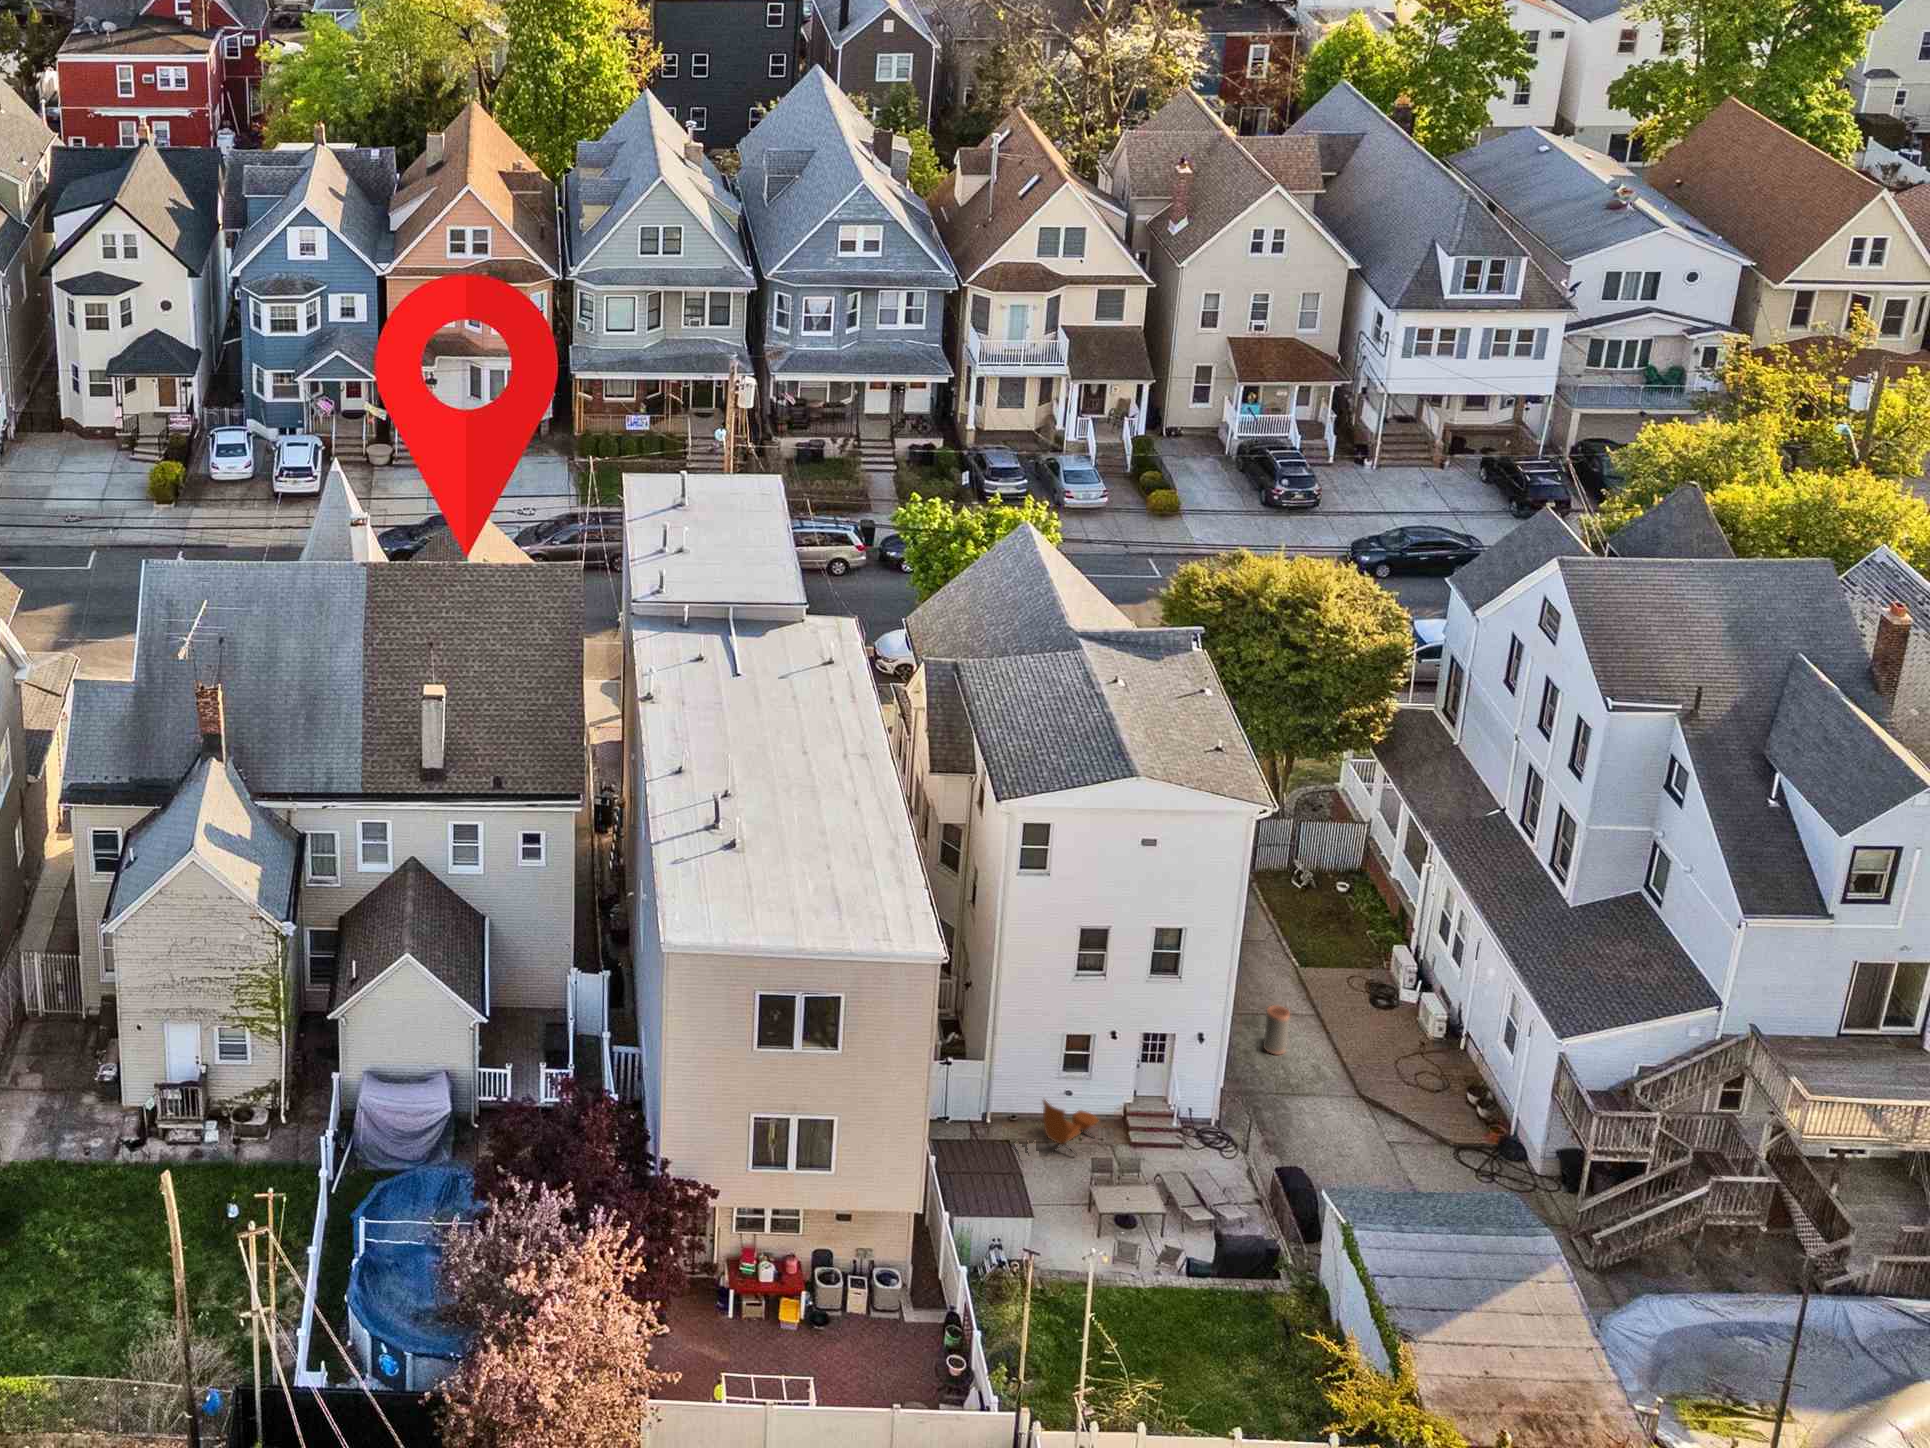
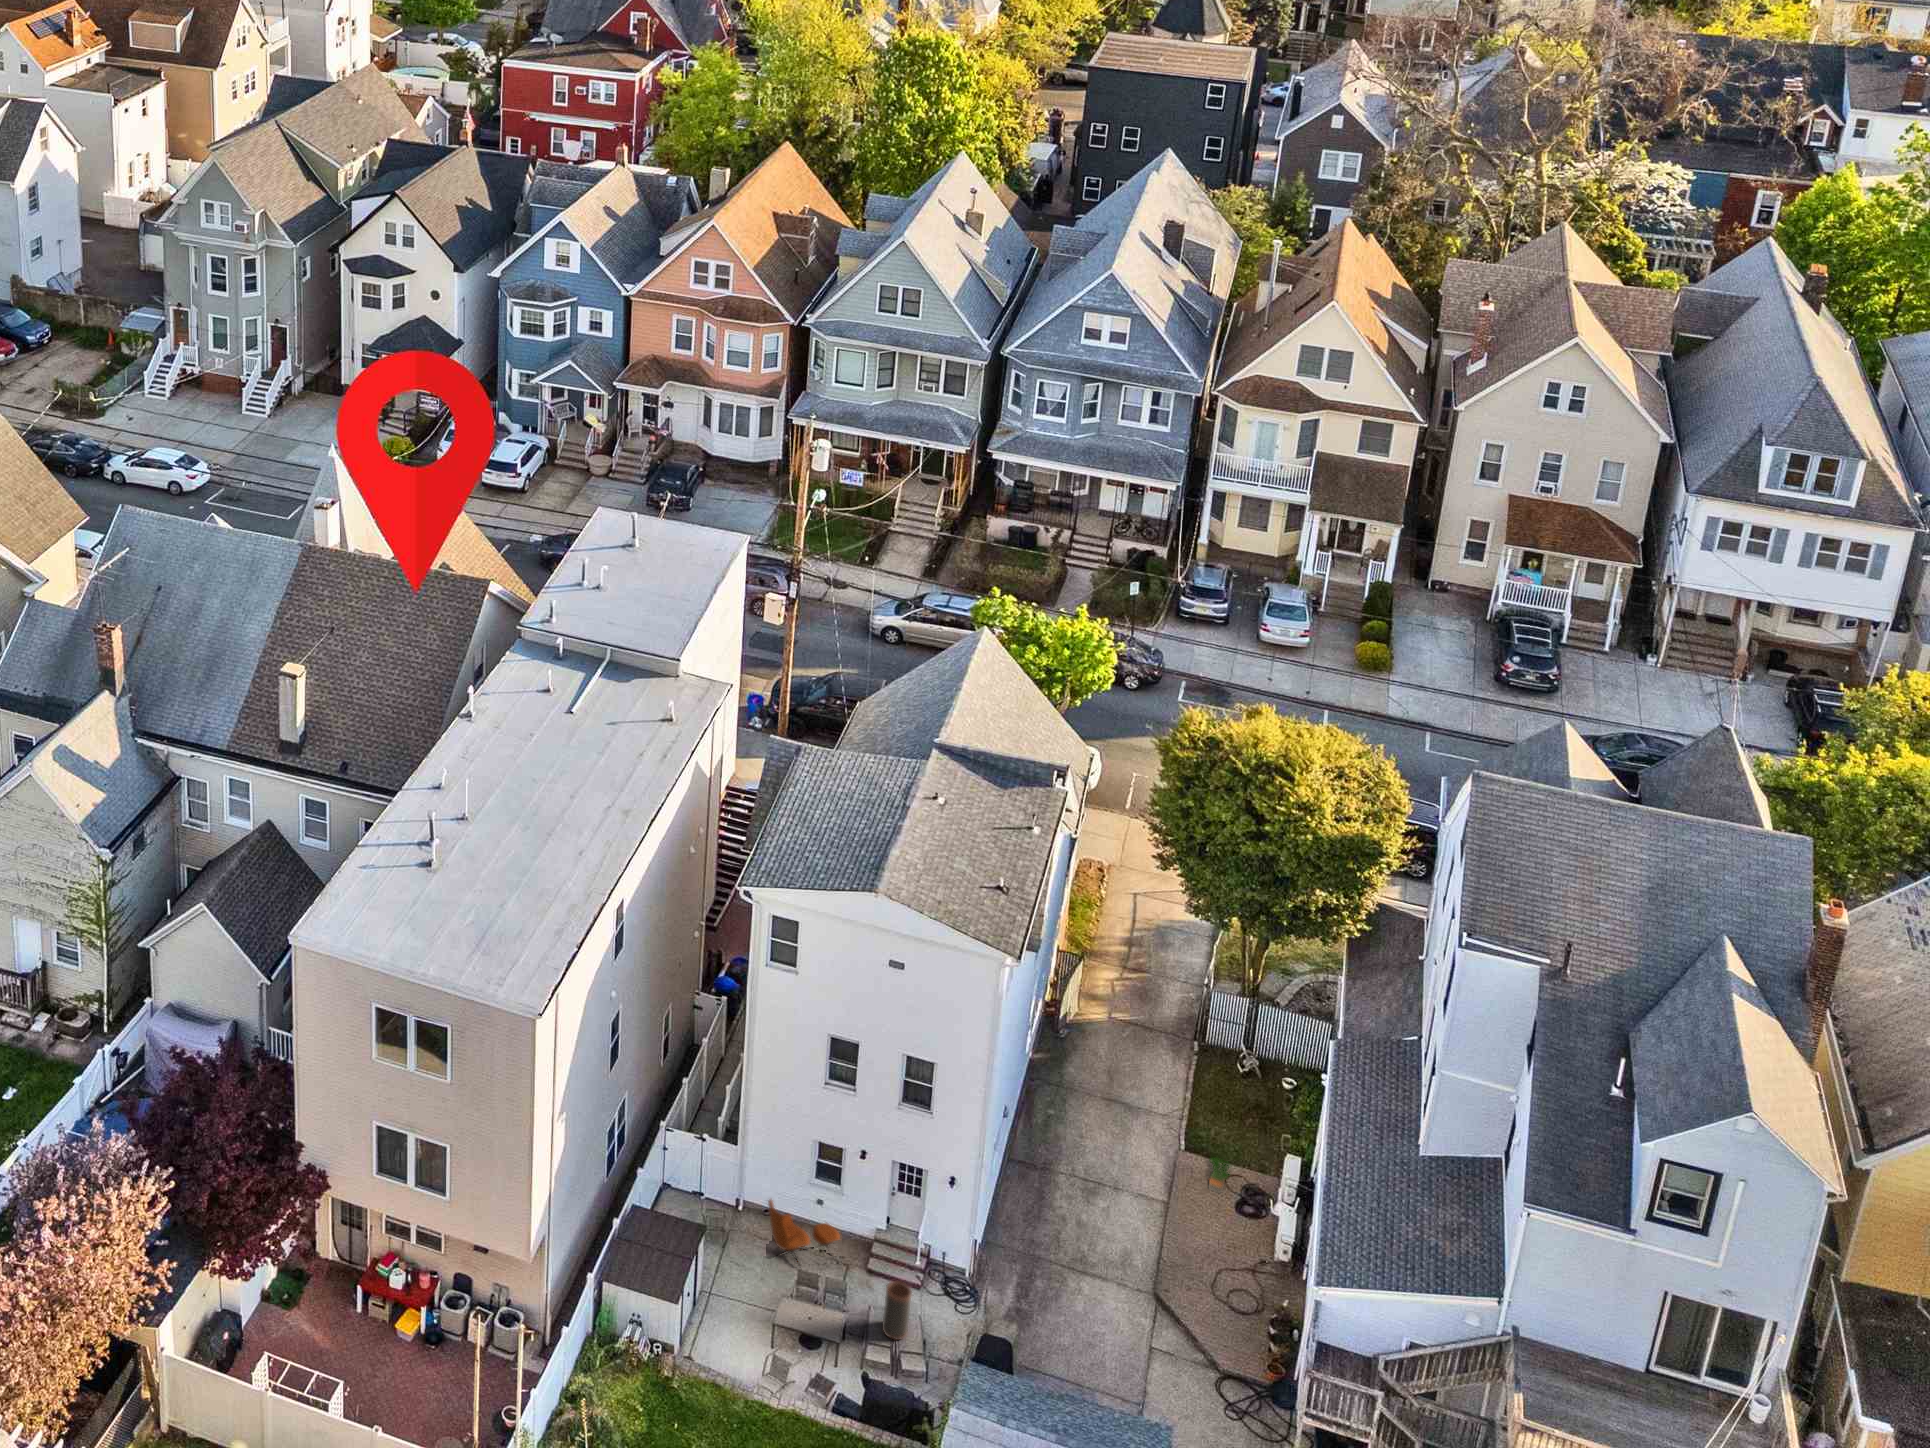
potted tree: none [1341,965,1363,998] -> present [1209,1158,1230,1193]
trash can: present [1263,1005,1290,1054] -> present [882,1281,912,1340]

